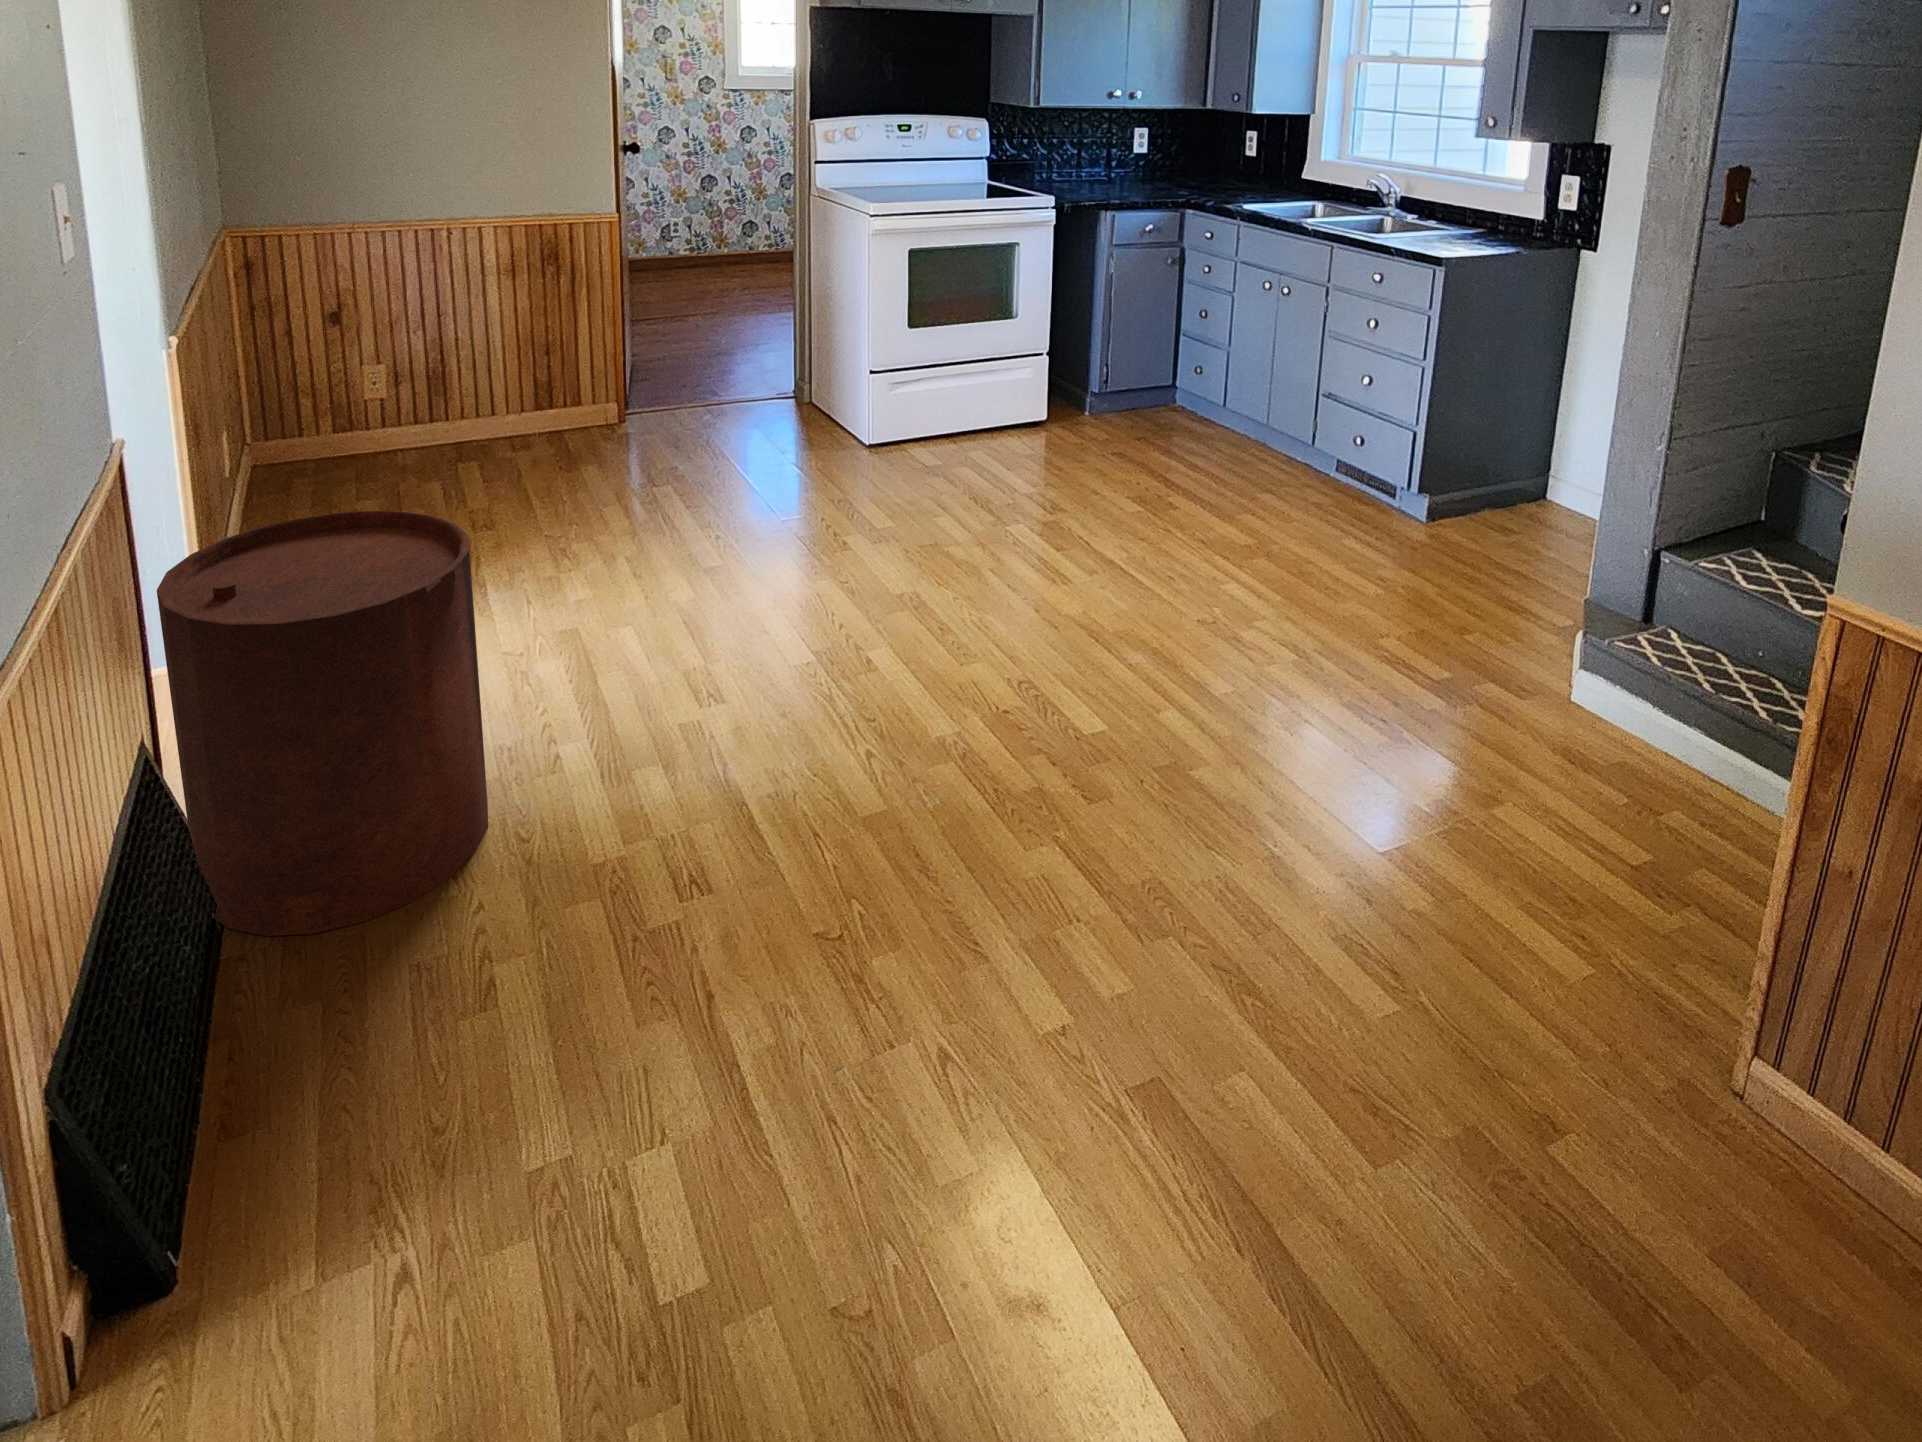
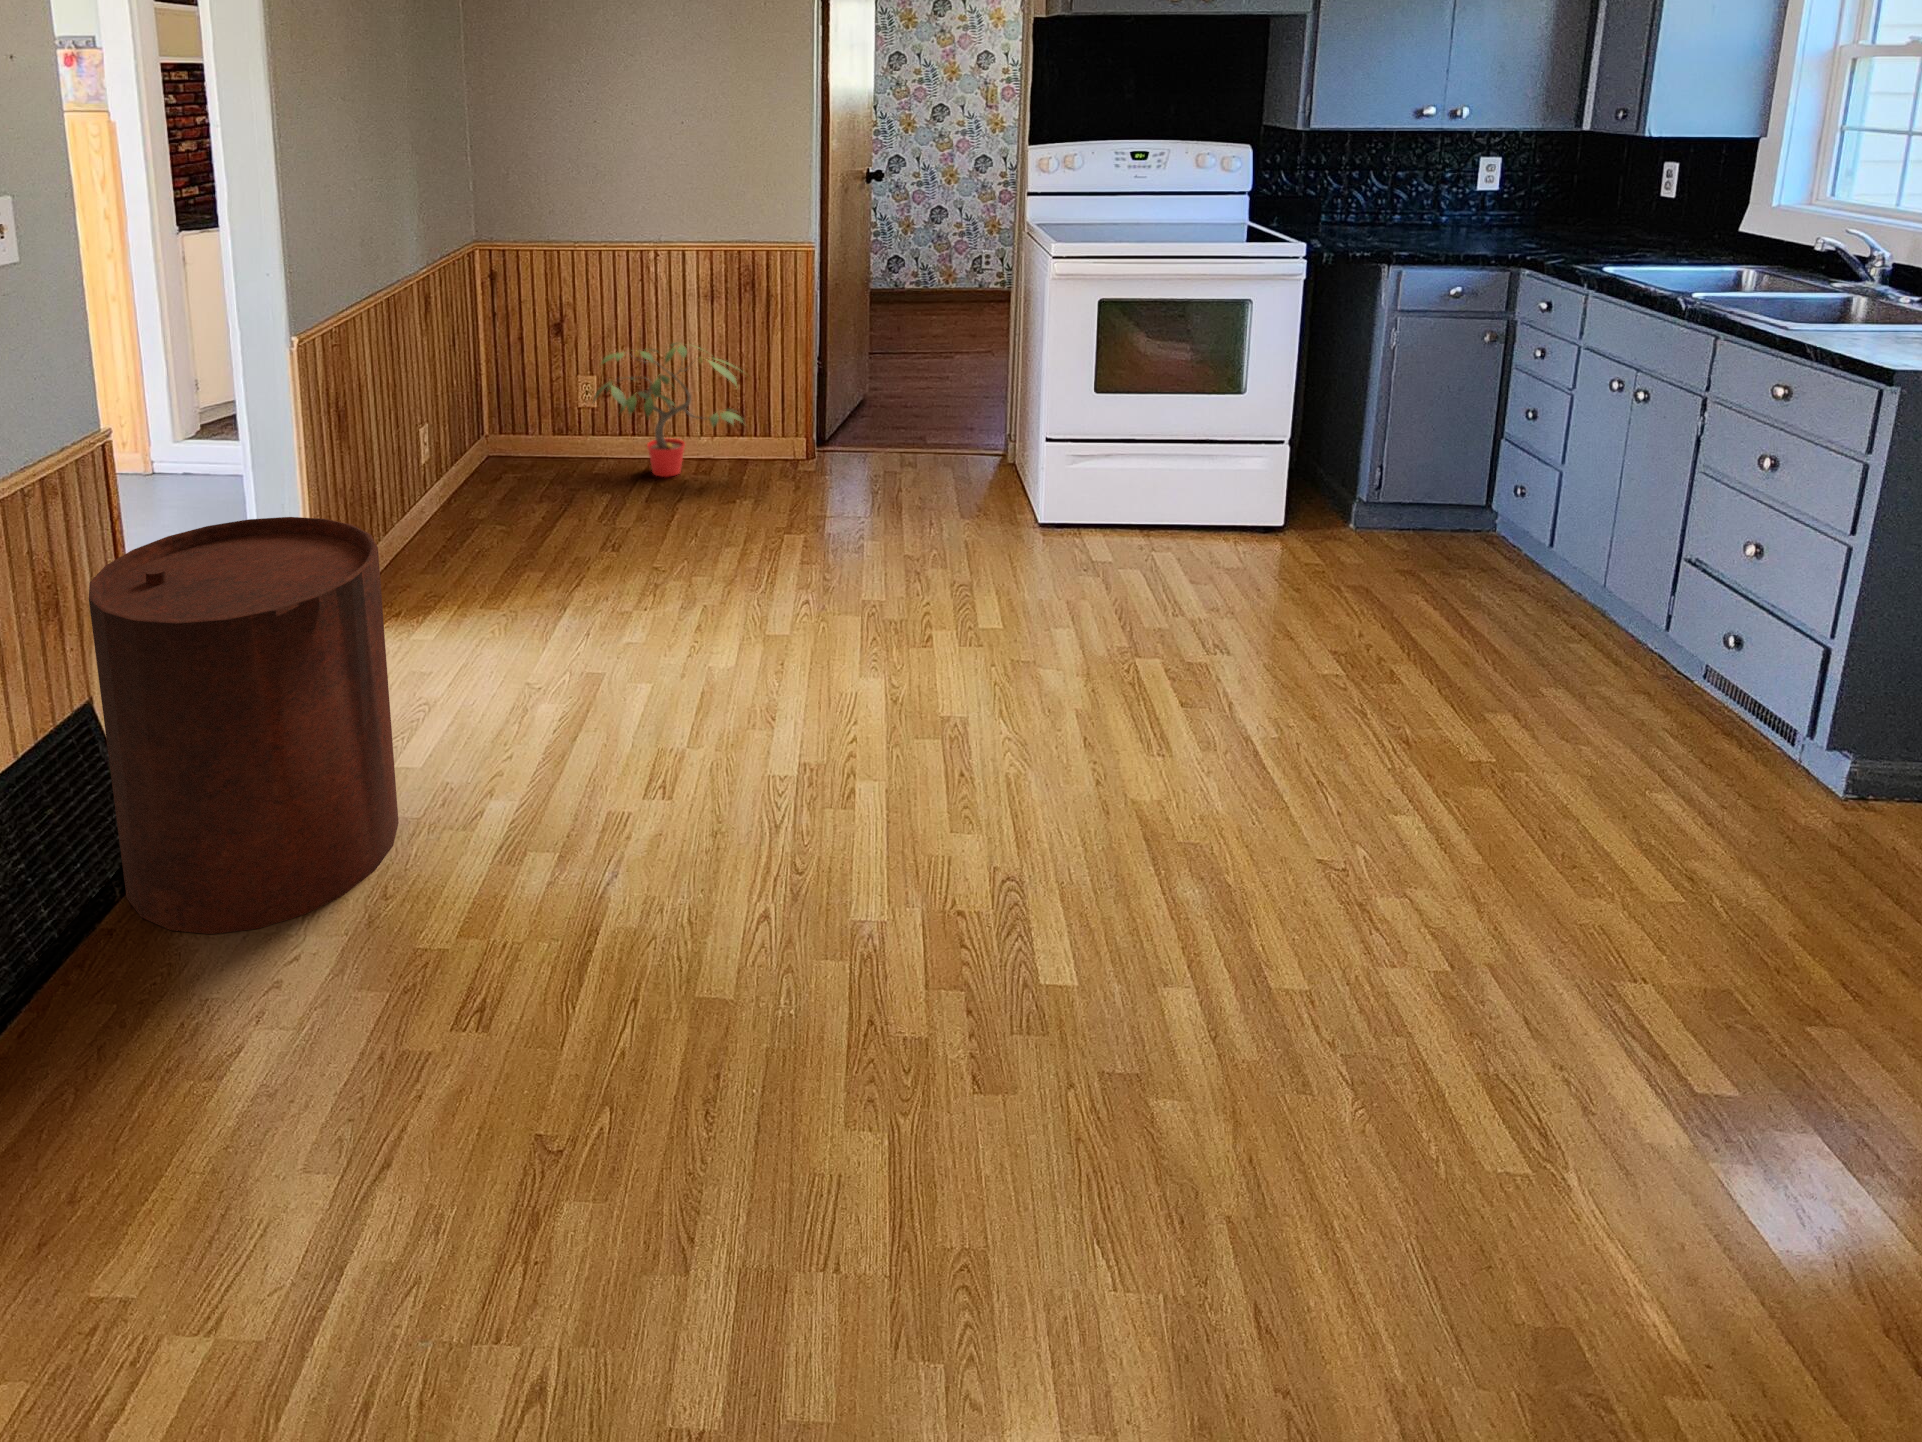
potted plant: none [384,321,567,458] -> present [593,343,742,477]

